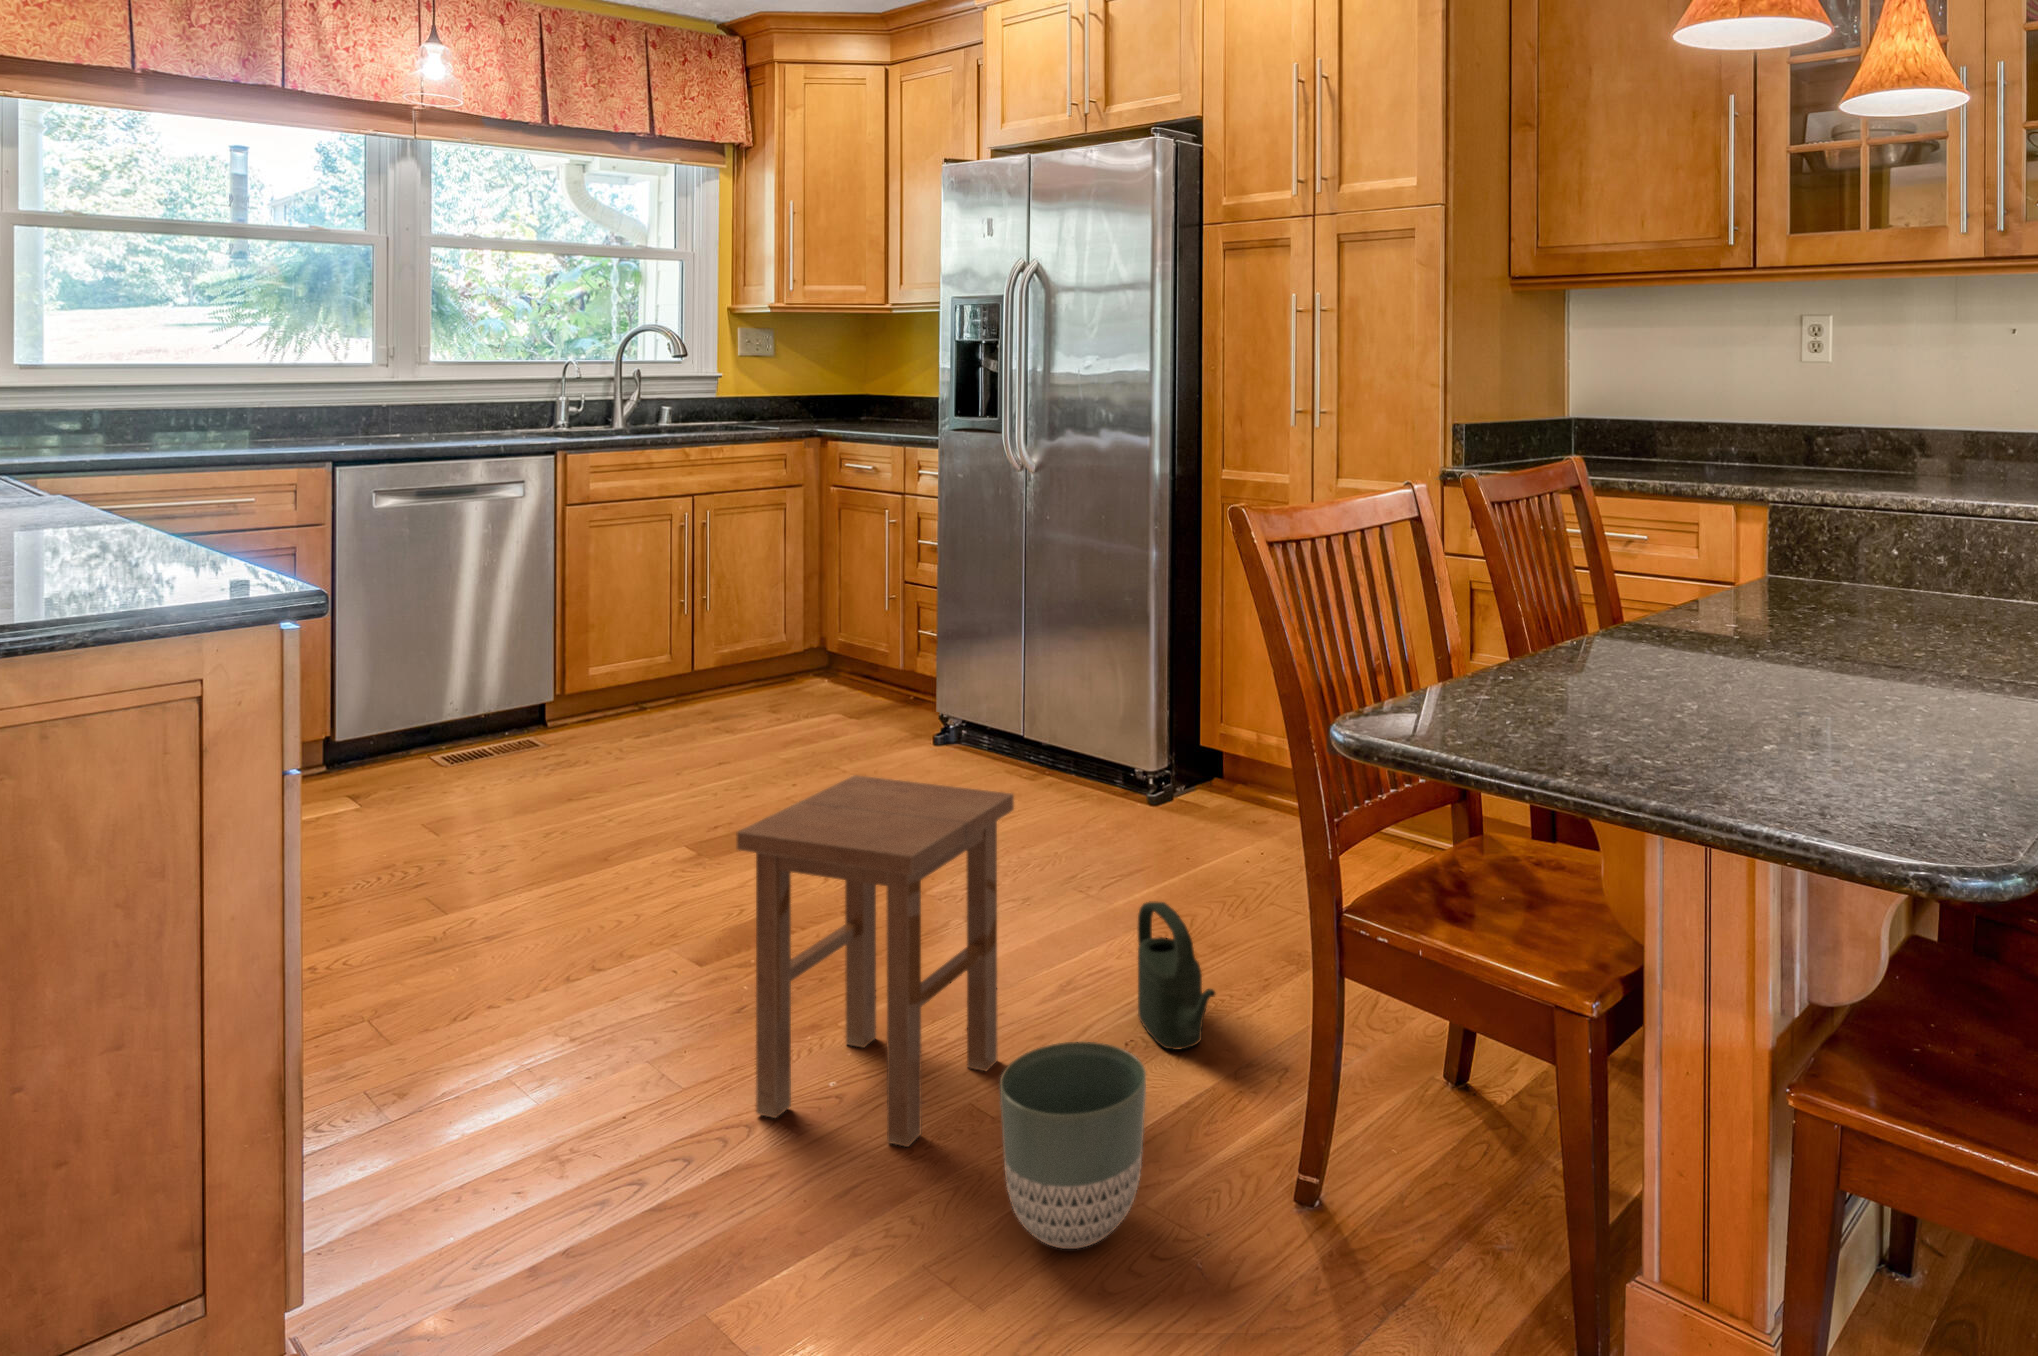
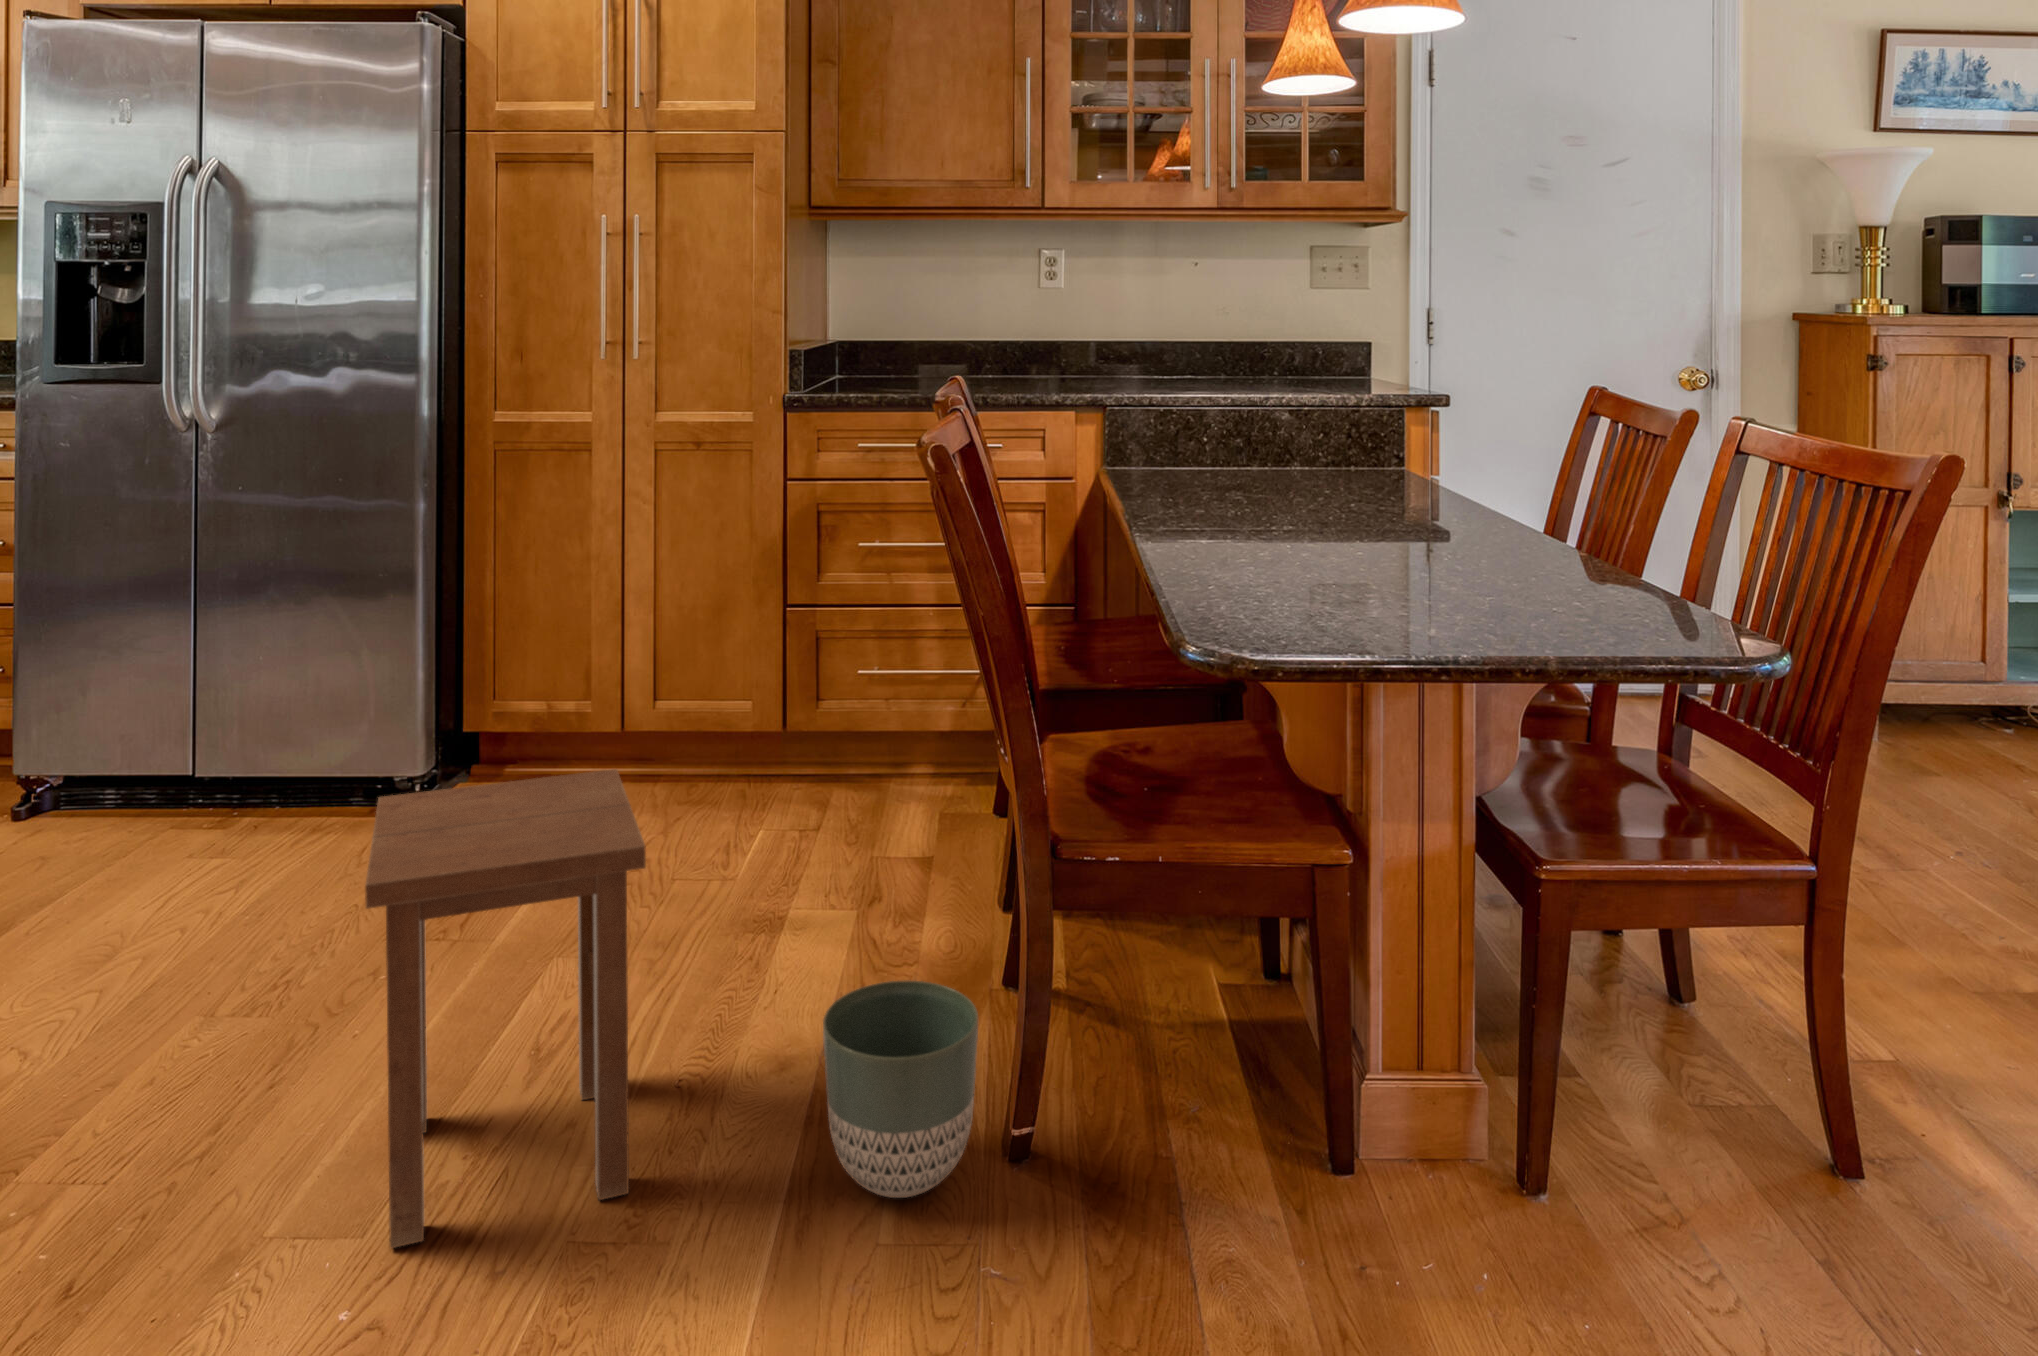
watering can: present [1137,902,1215,1050] -> none [671,858,852,1005]

